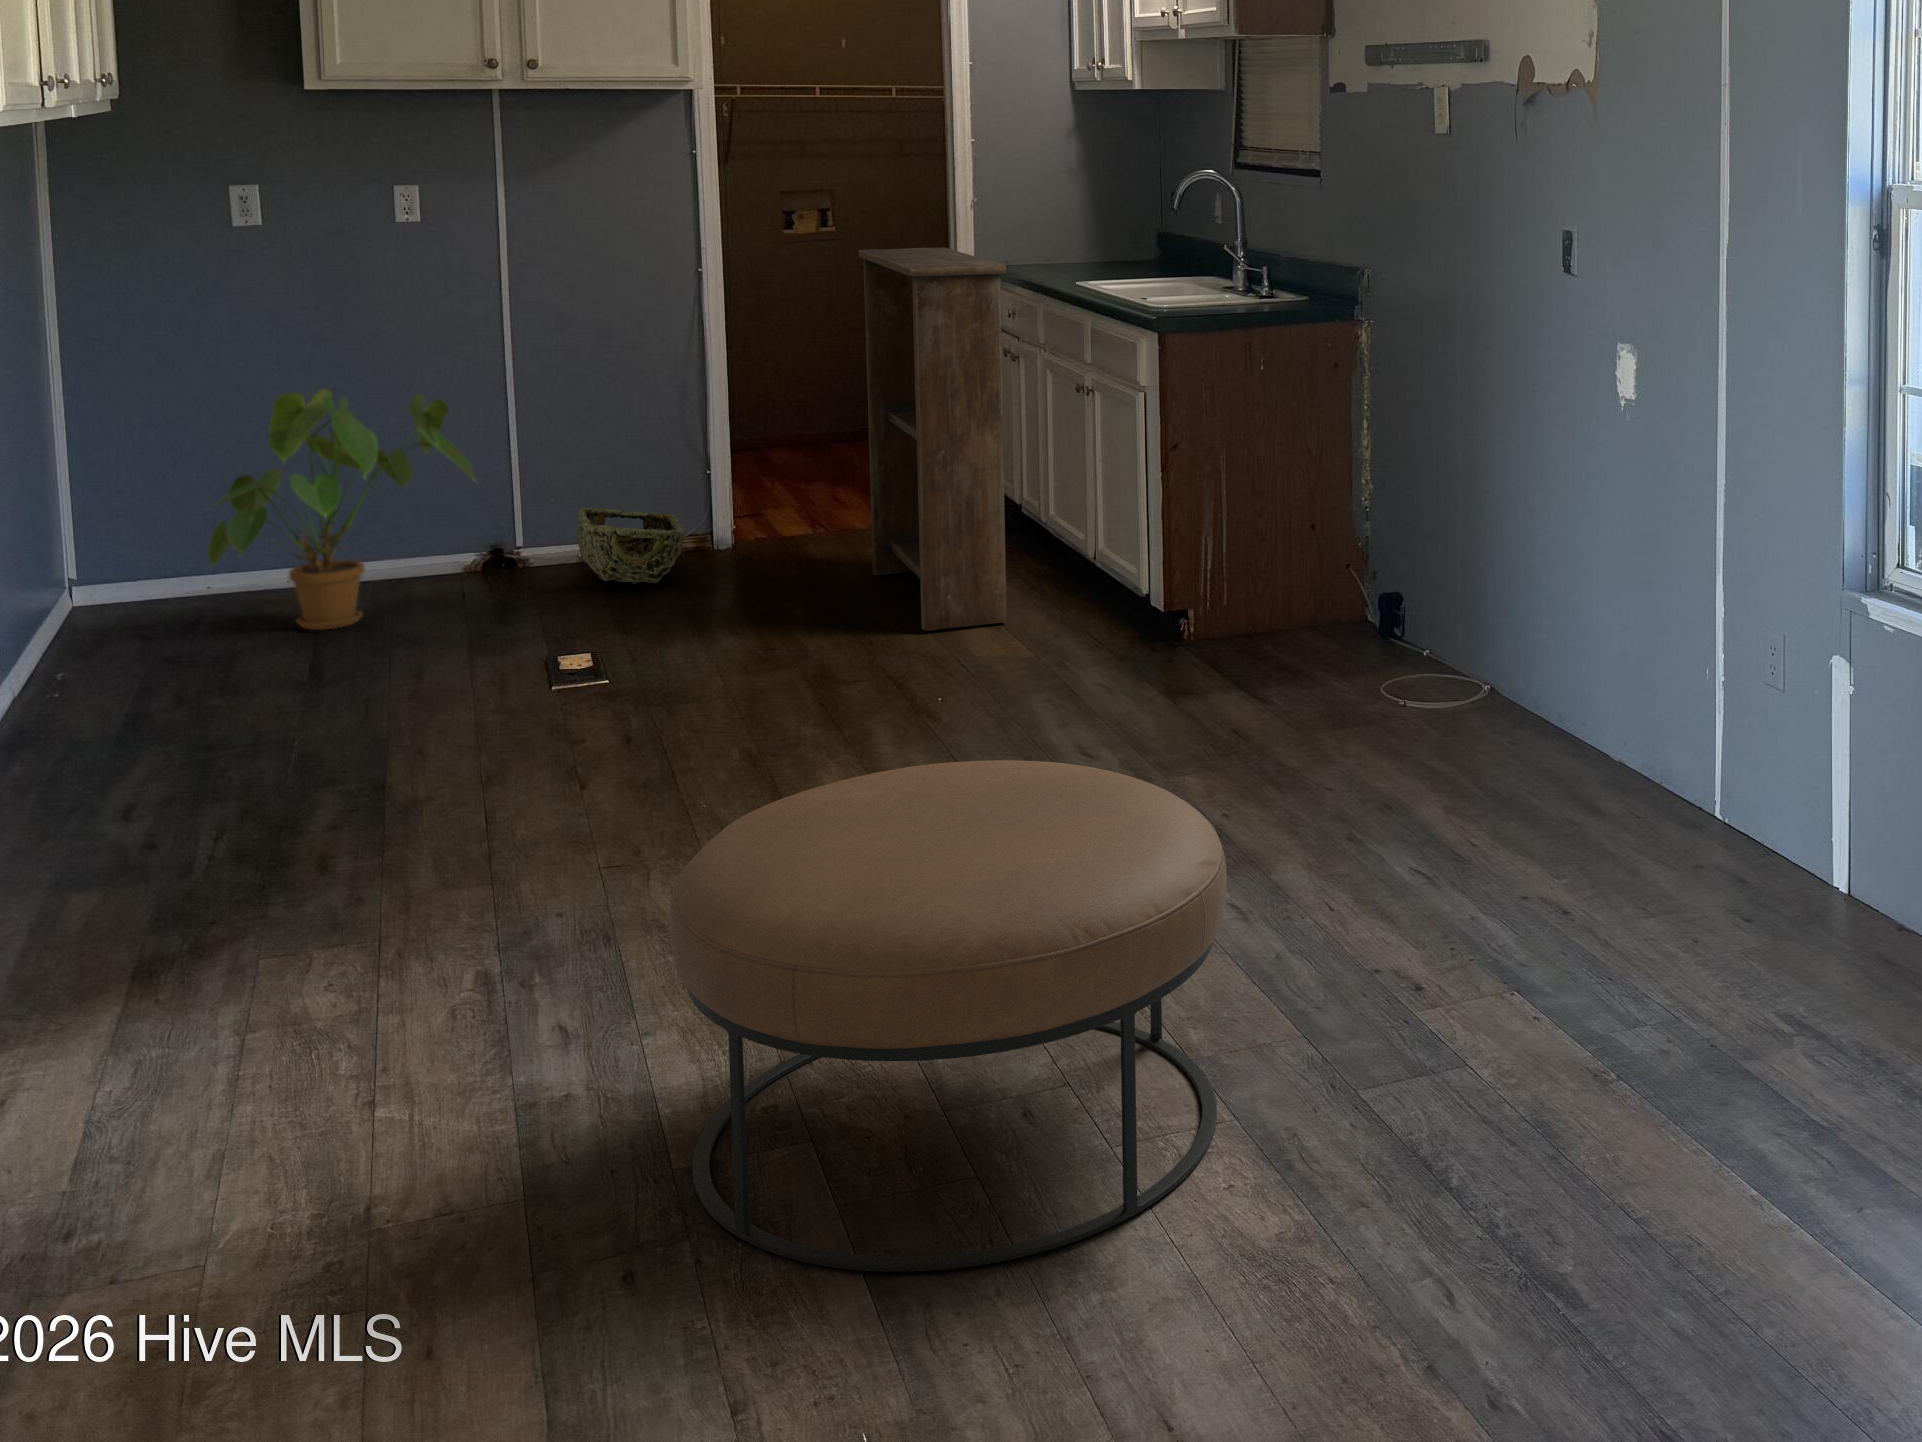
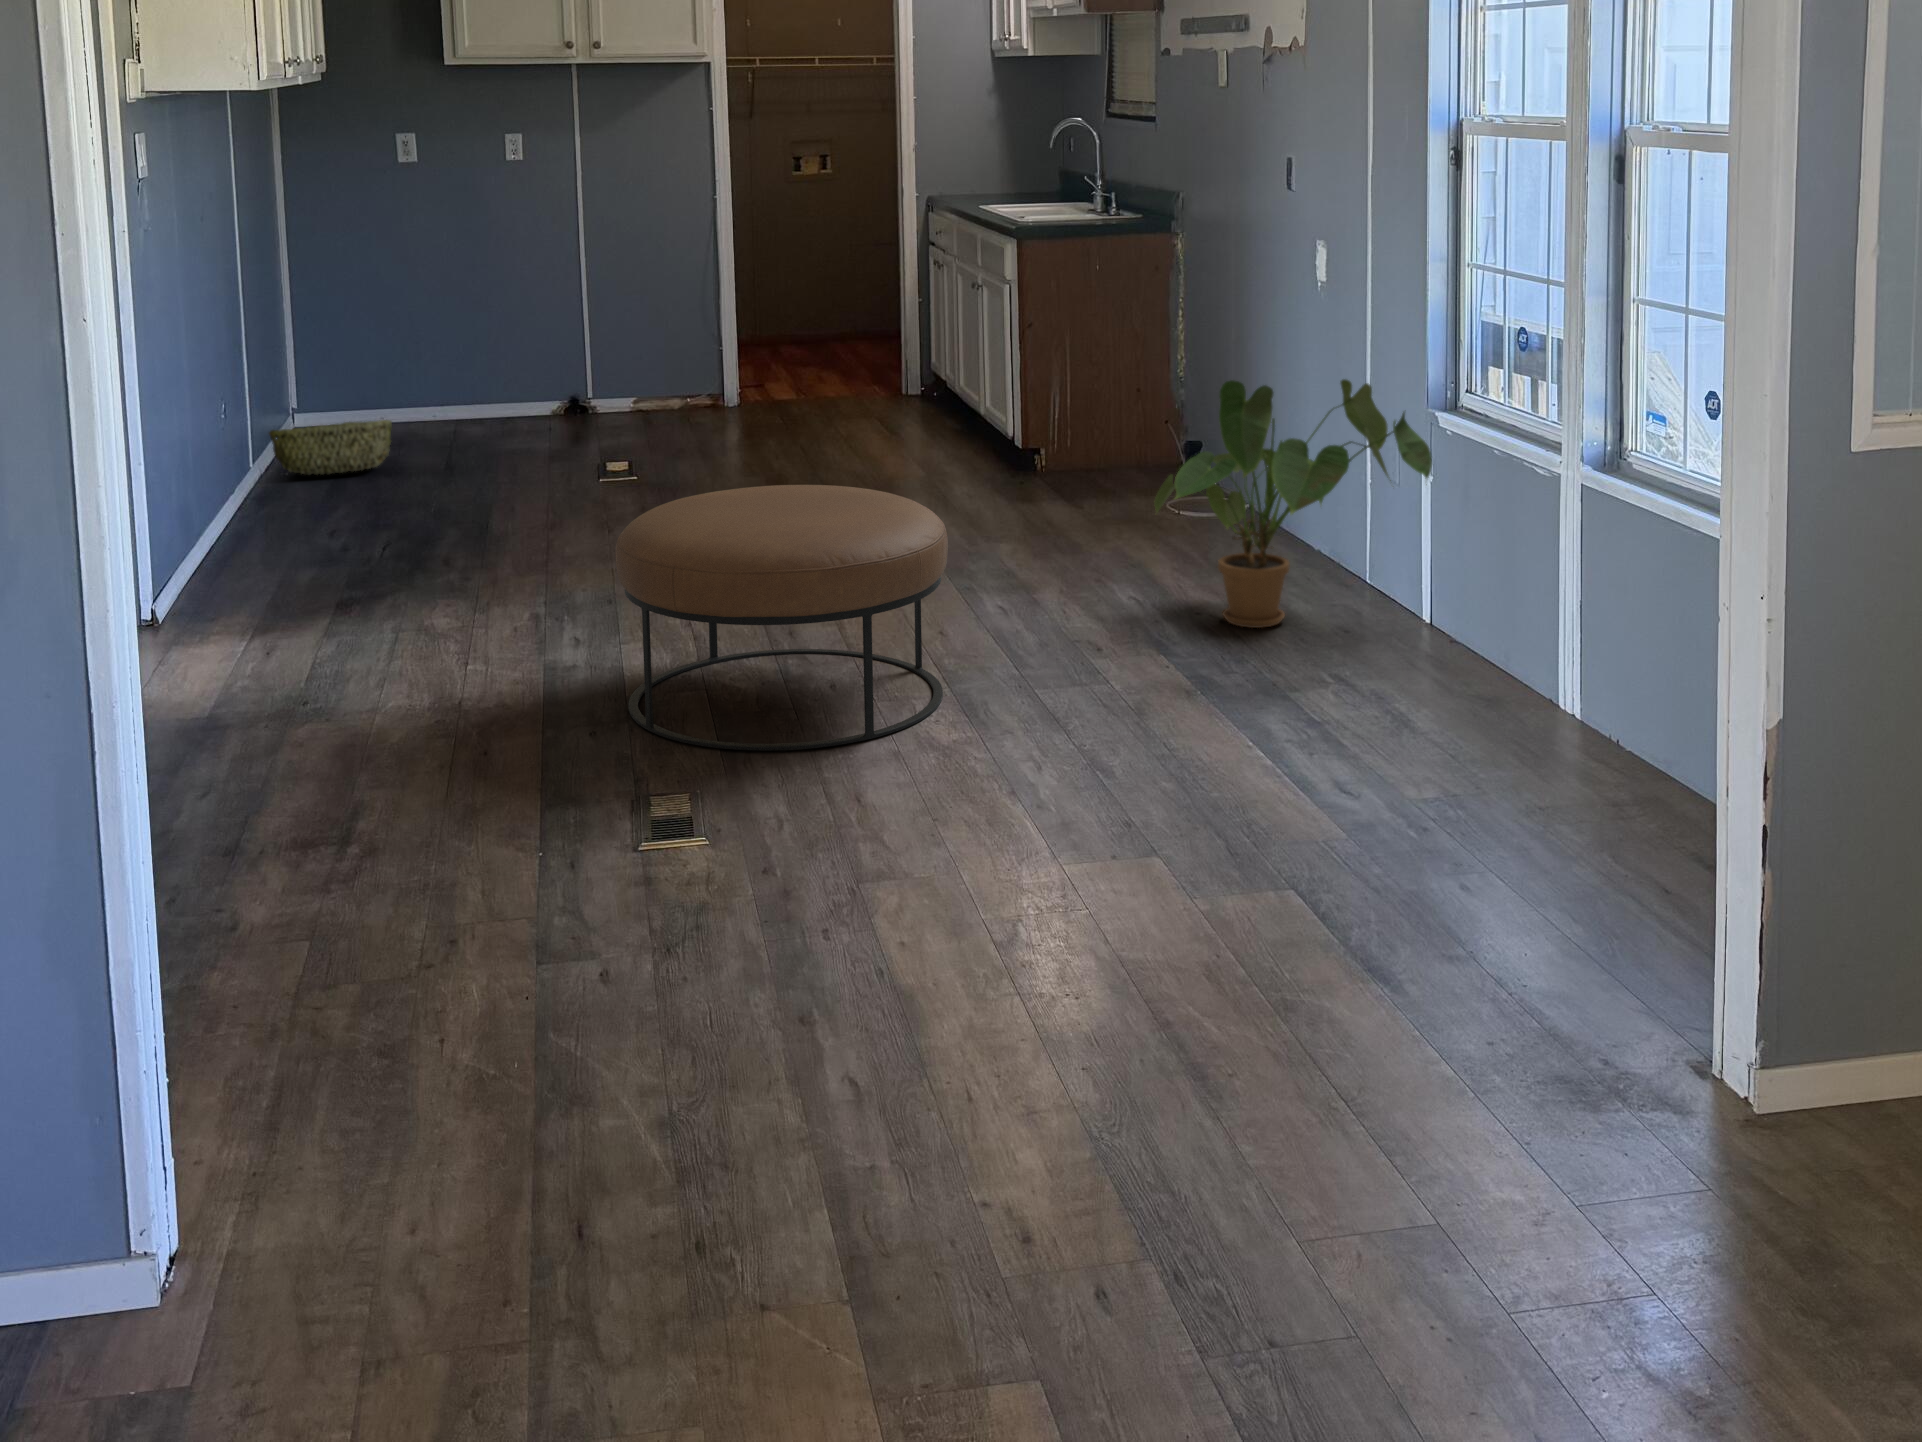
bookshelf: present [859,248,1007,630] -> none [818,178,911,457]
house plant: present [208,389,474,630] -> present [1154,379,1432,628]
woven basket: present [577,507,685,585] -> present [269,420,392,475]

